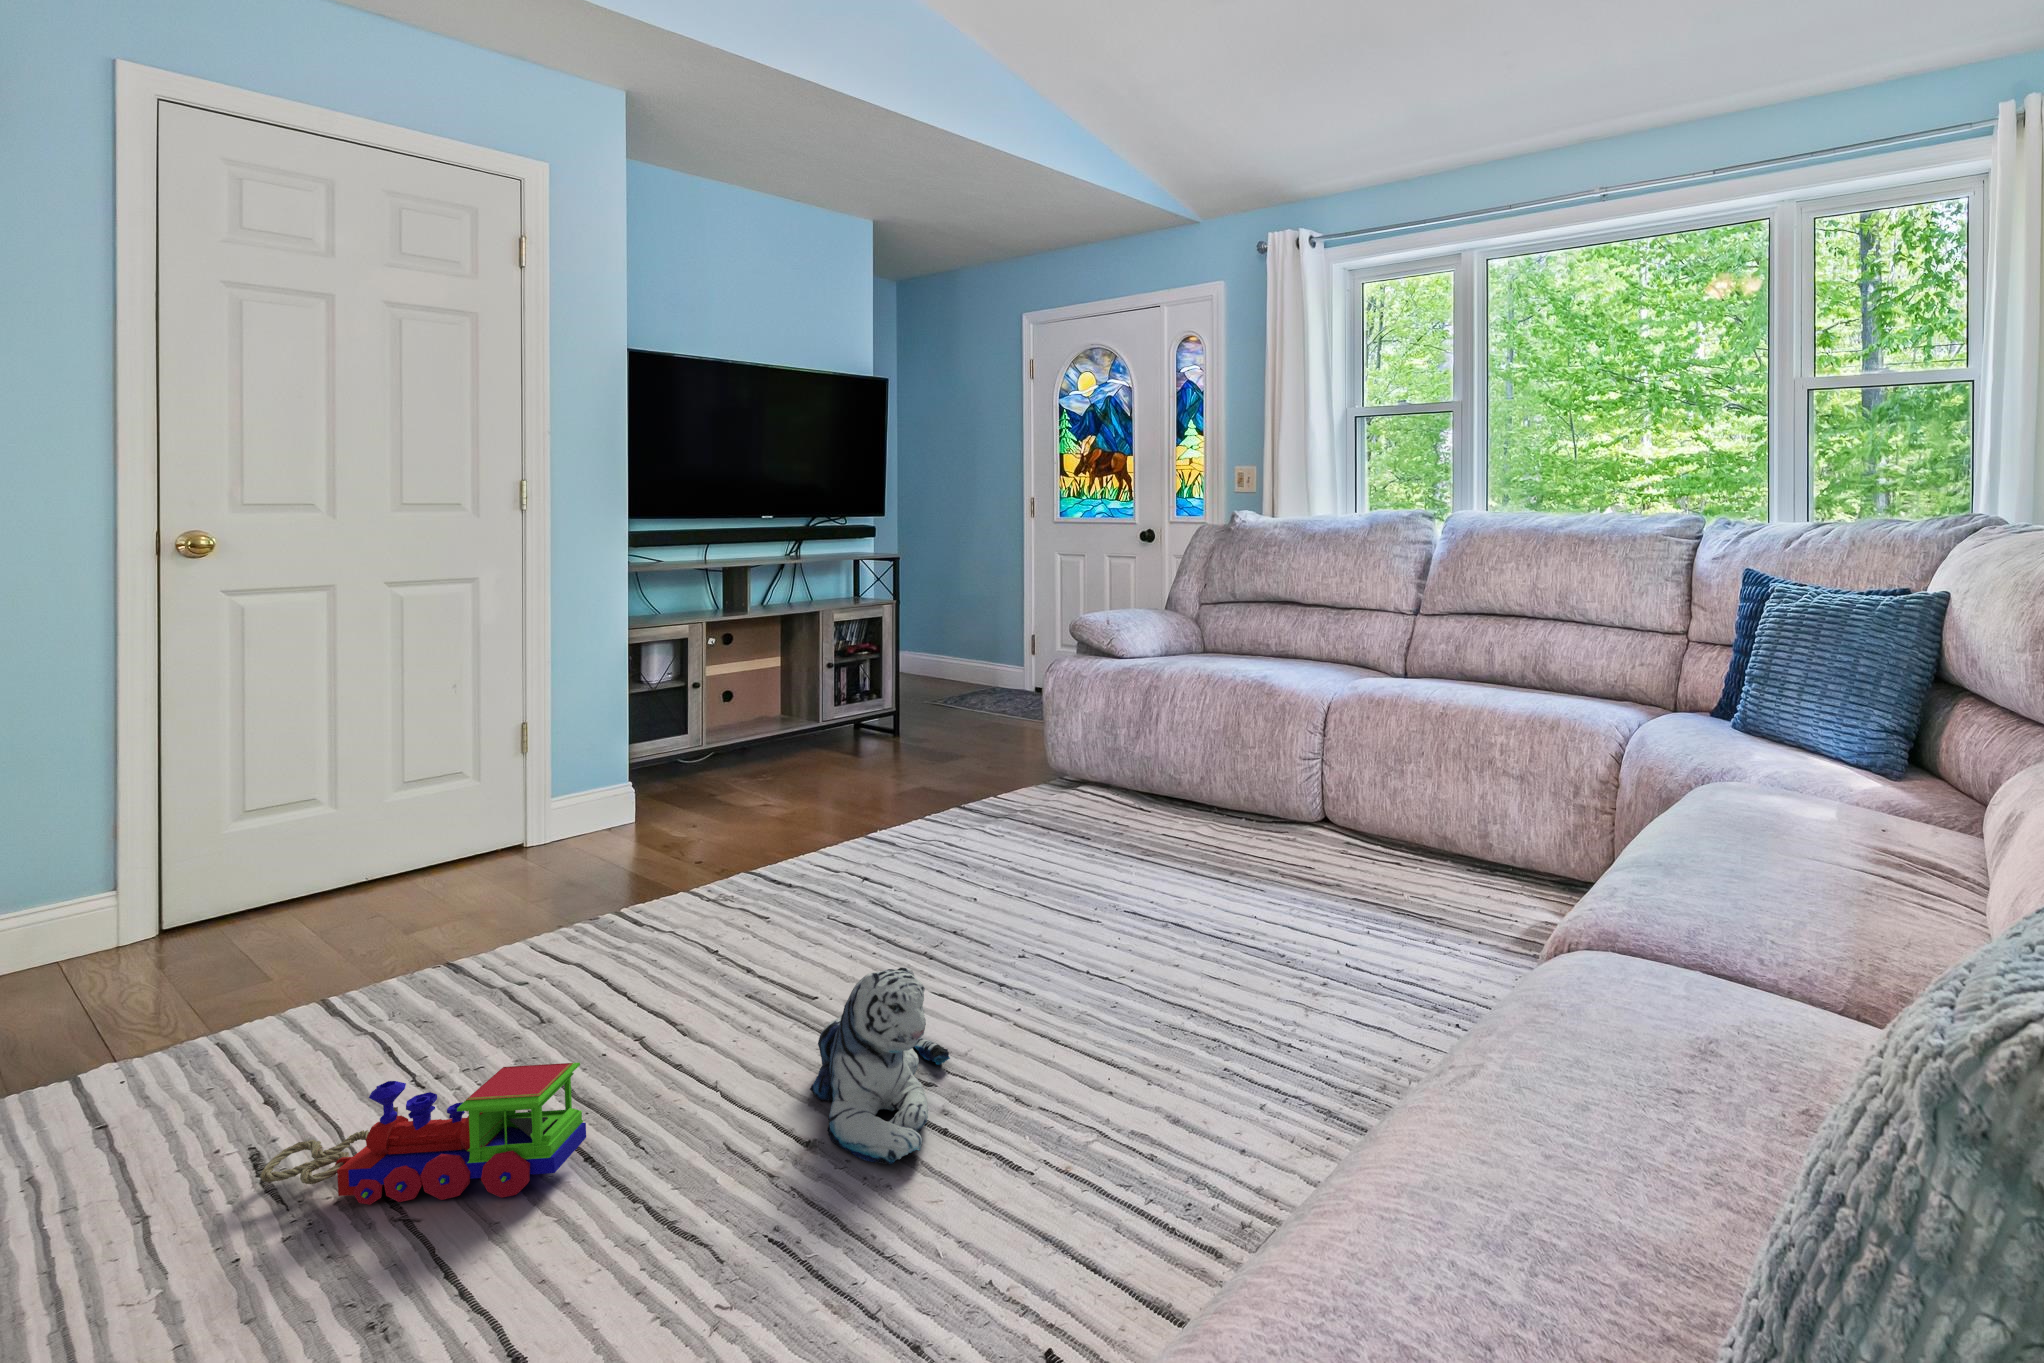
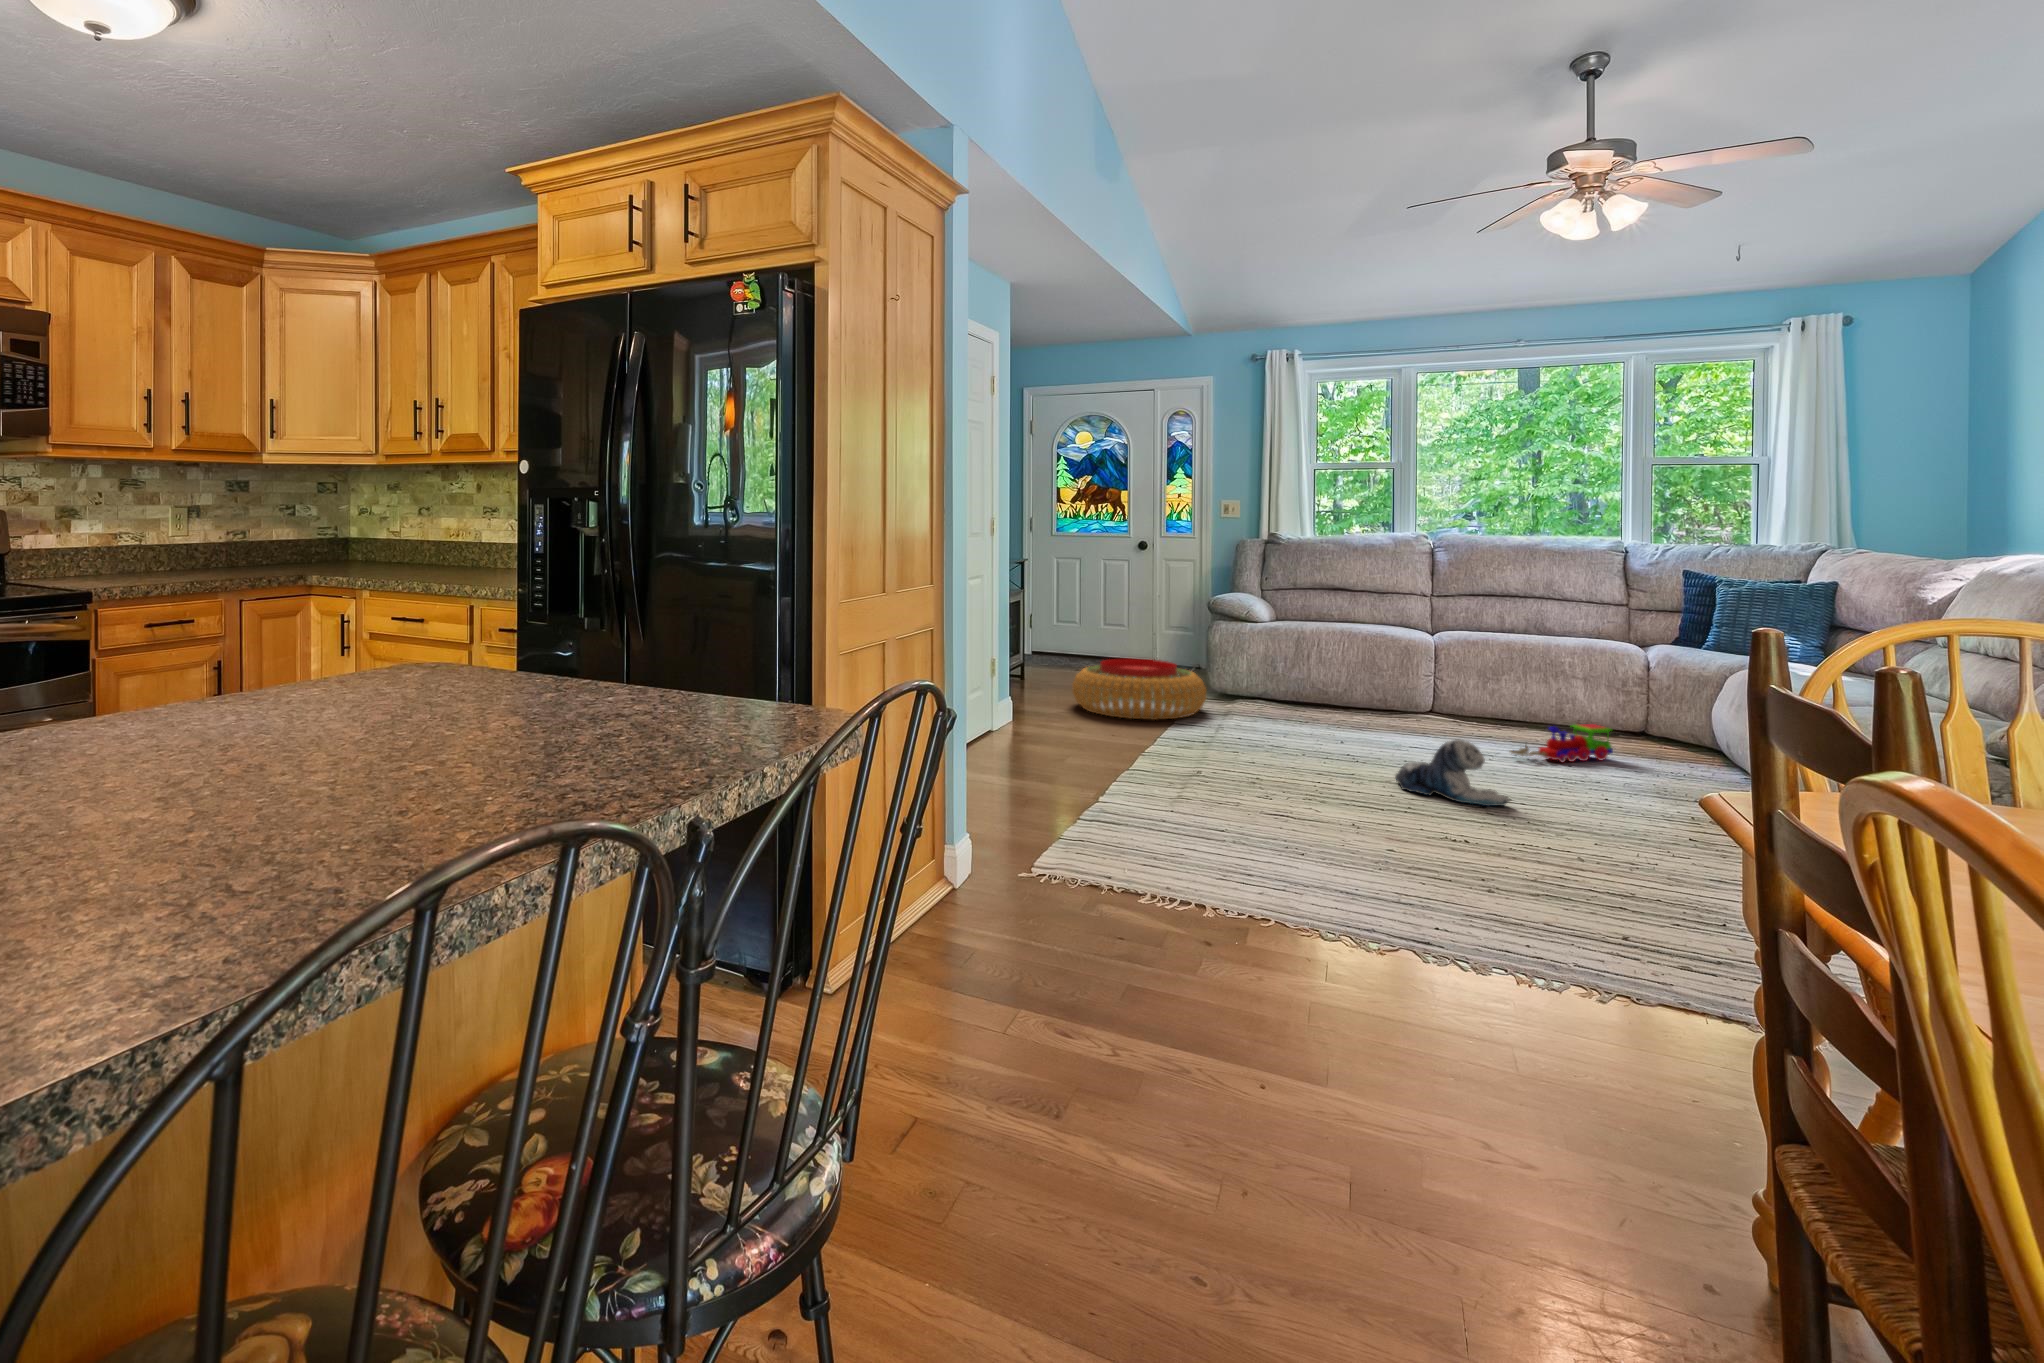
pouf: none [784,711,1007,824] -> present [1072,658,1207,720]
toy train: present [260,1063,586,1205] -> present [1510,724,1613,762]

